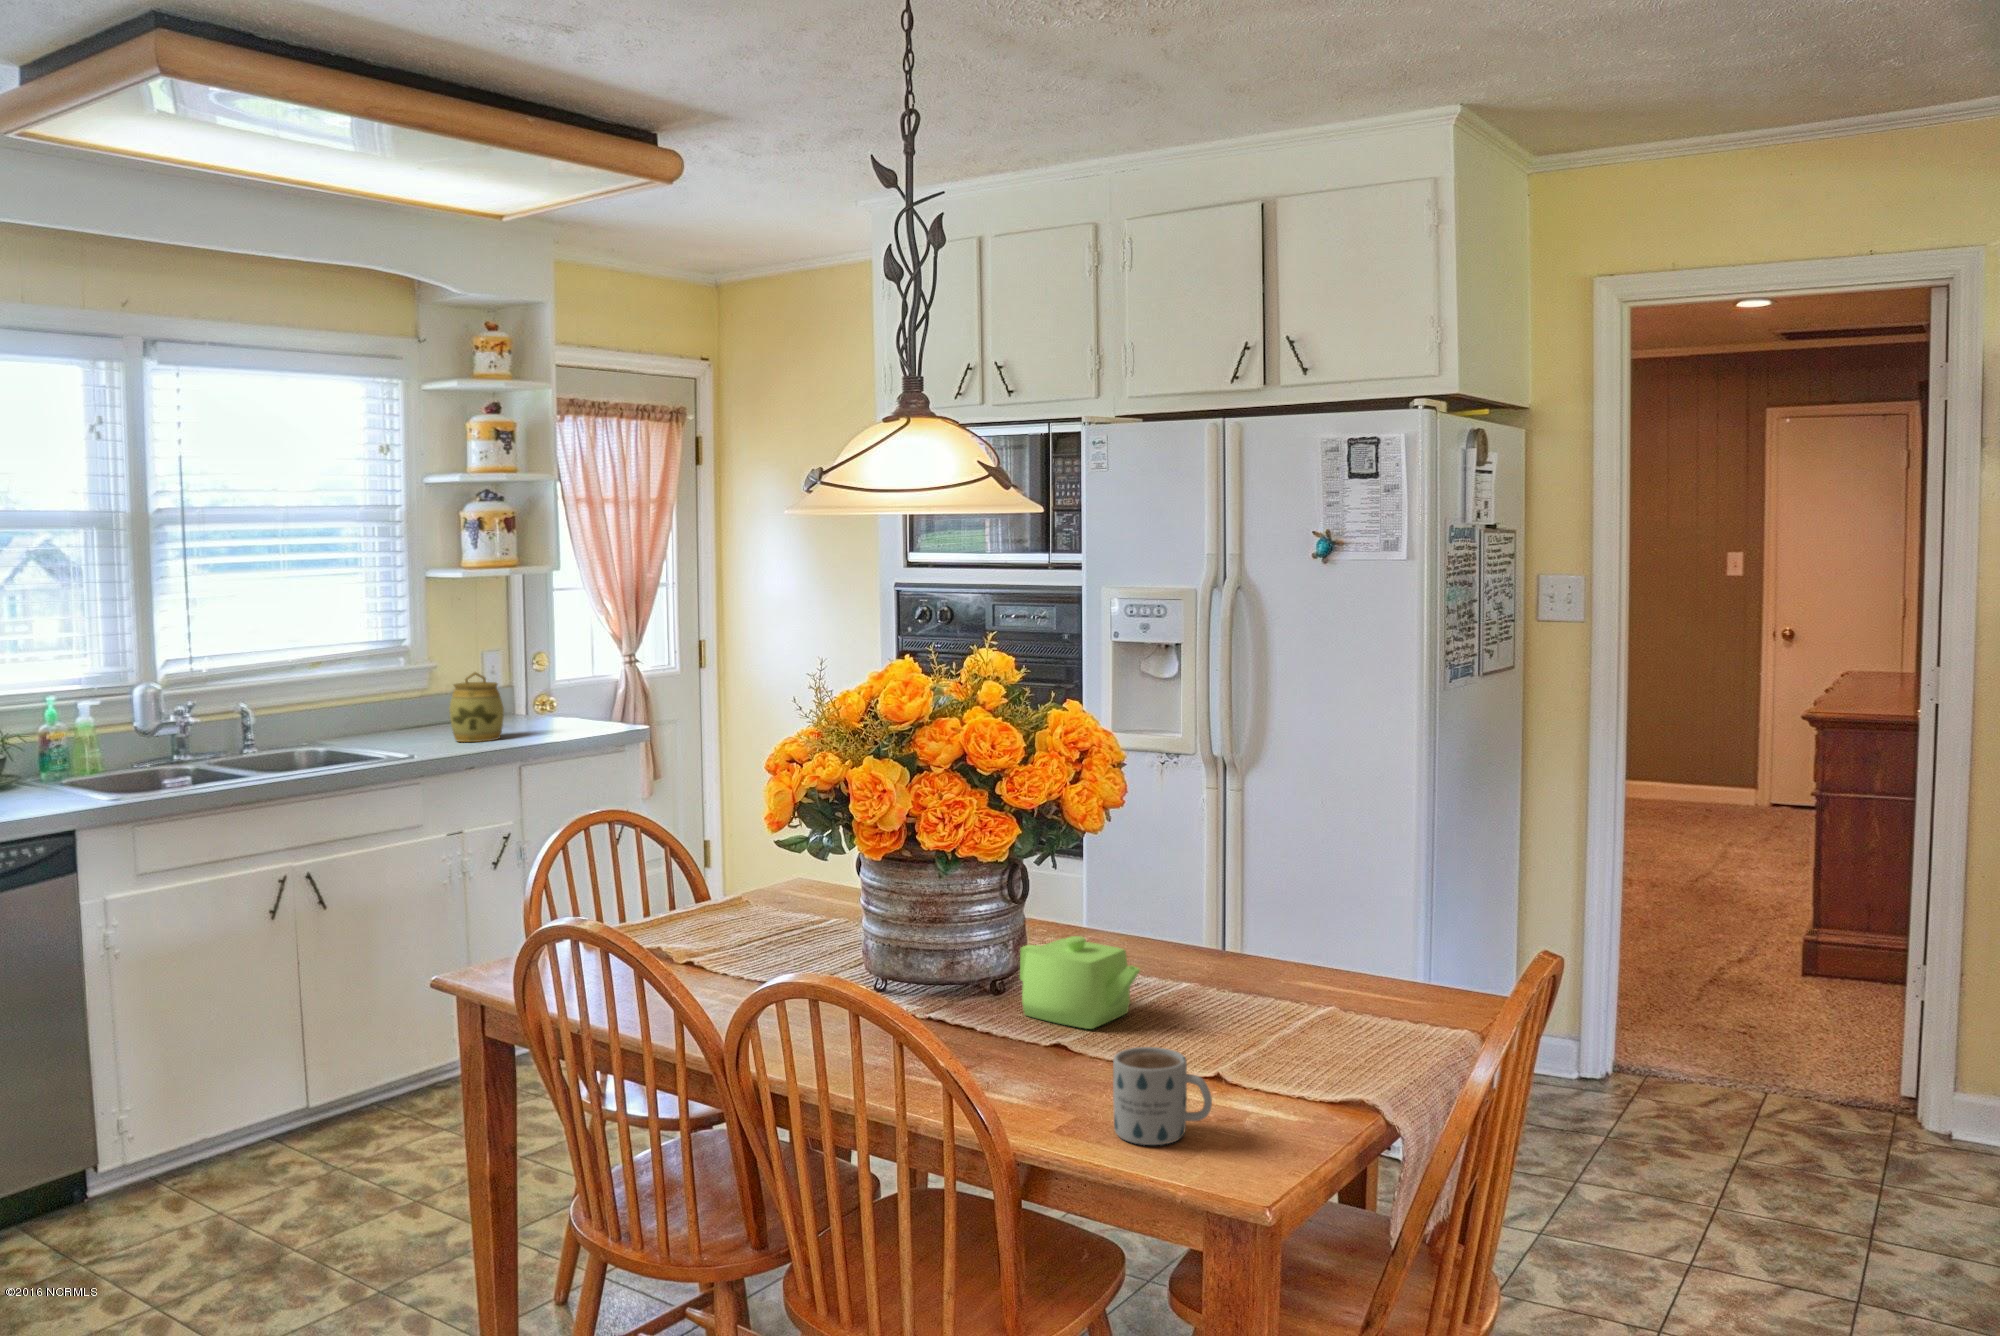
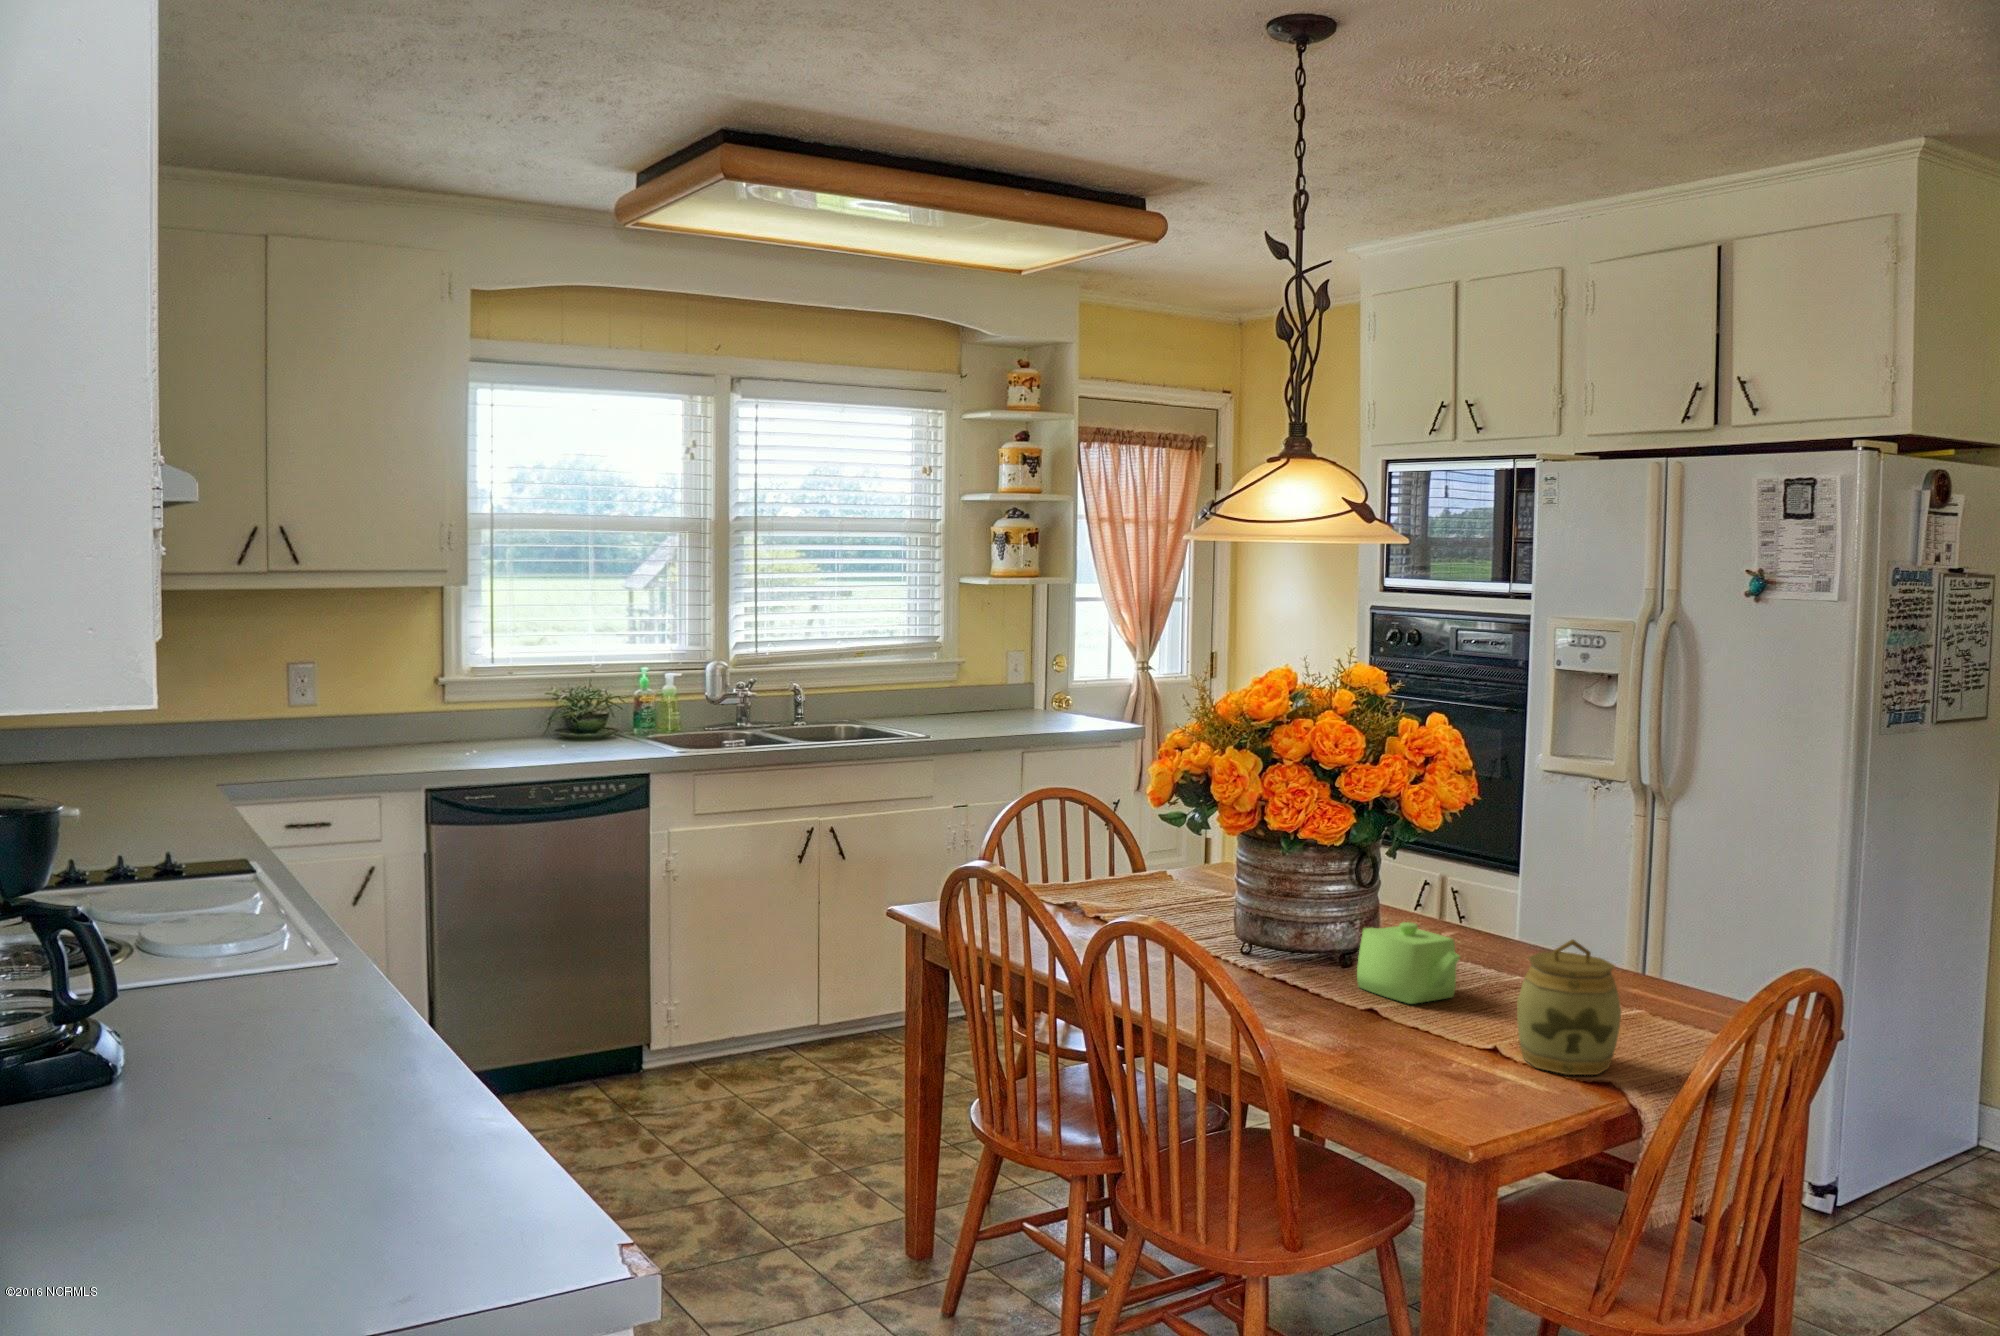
jar: present [449,672,504,742] -> present [1517,939,1621,1075]
mug: present [1113,1047,1212,1145] -> none [1381,1005,1463,1087]

